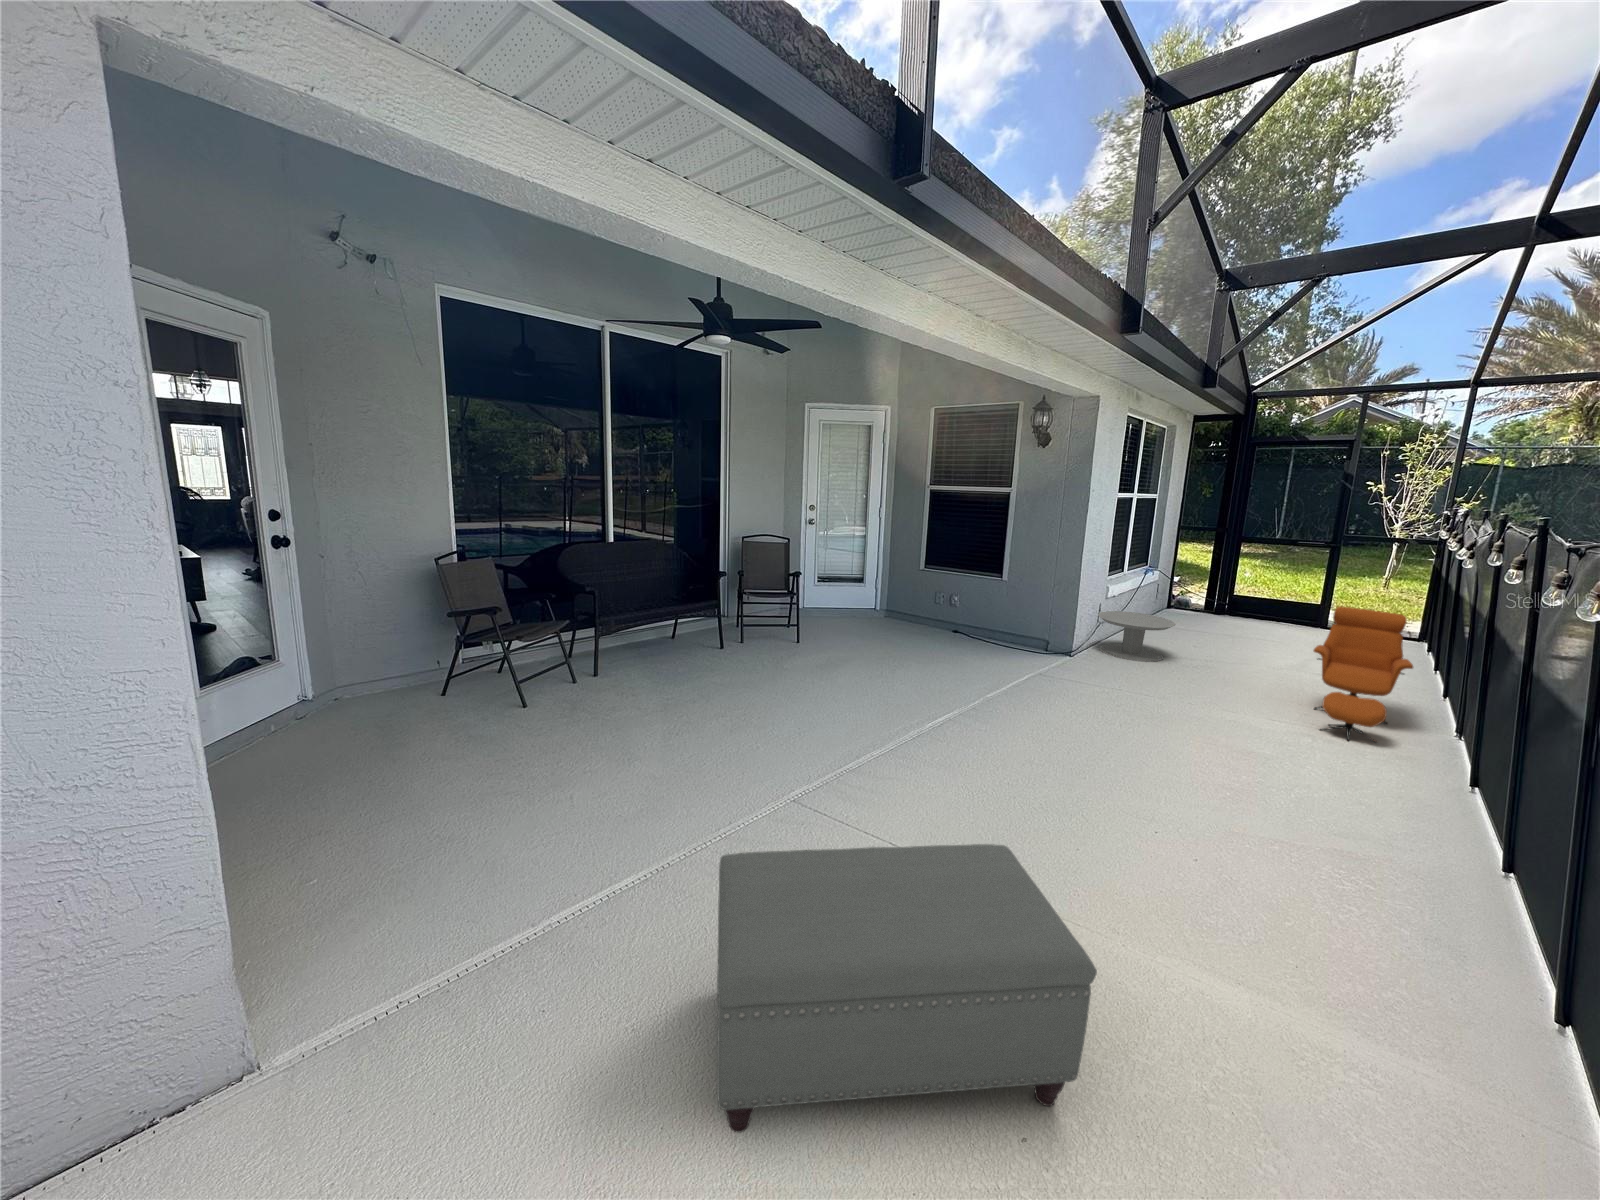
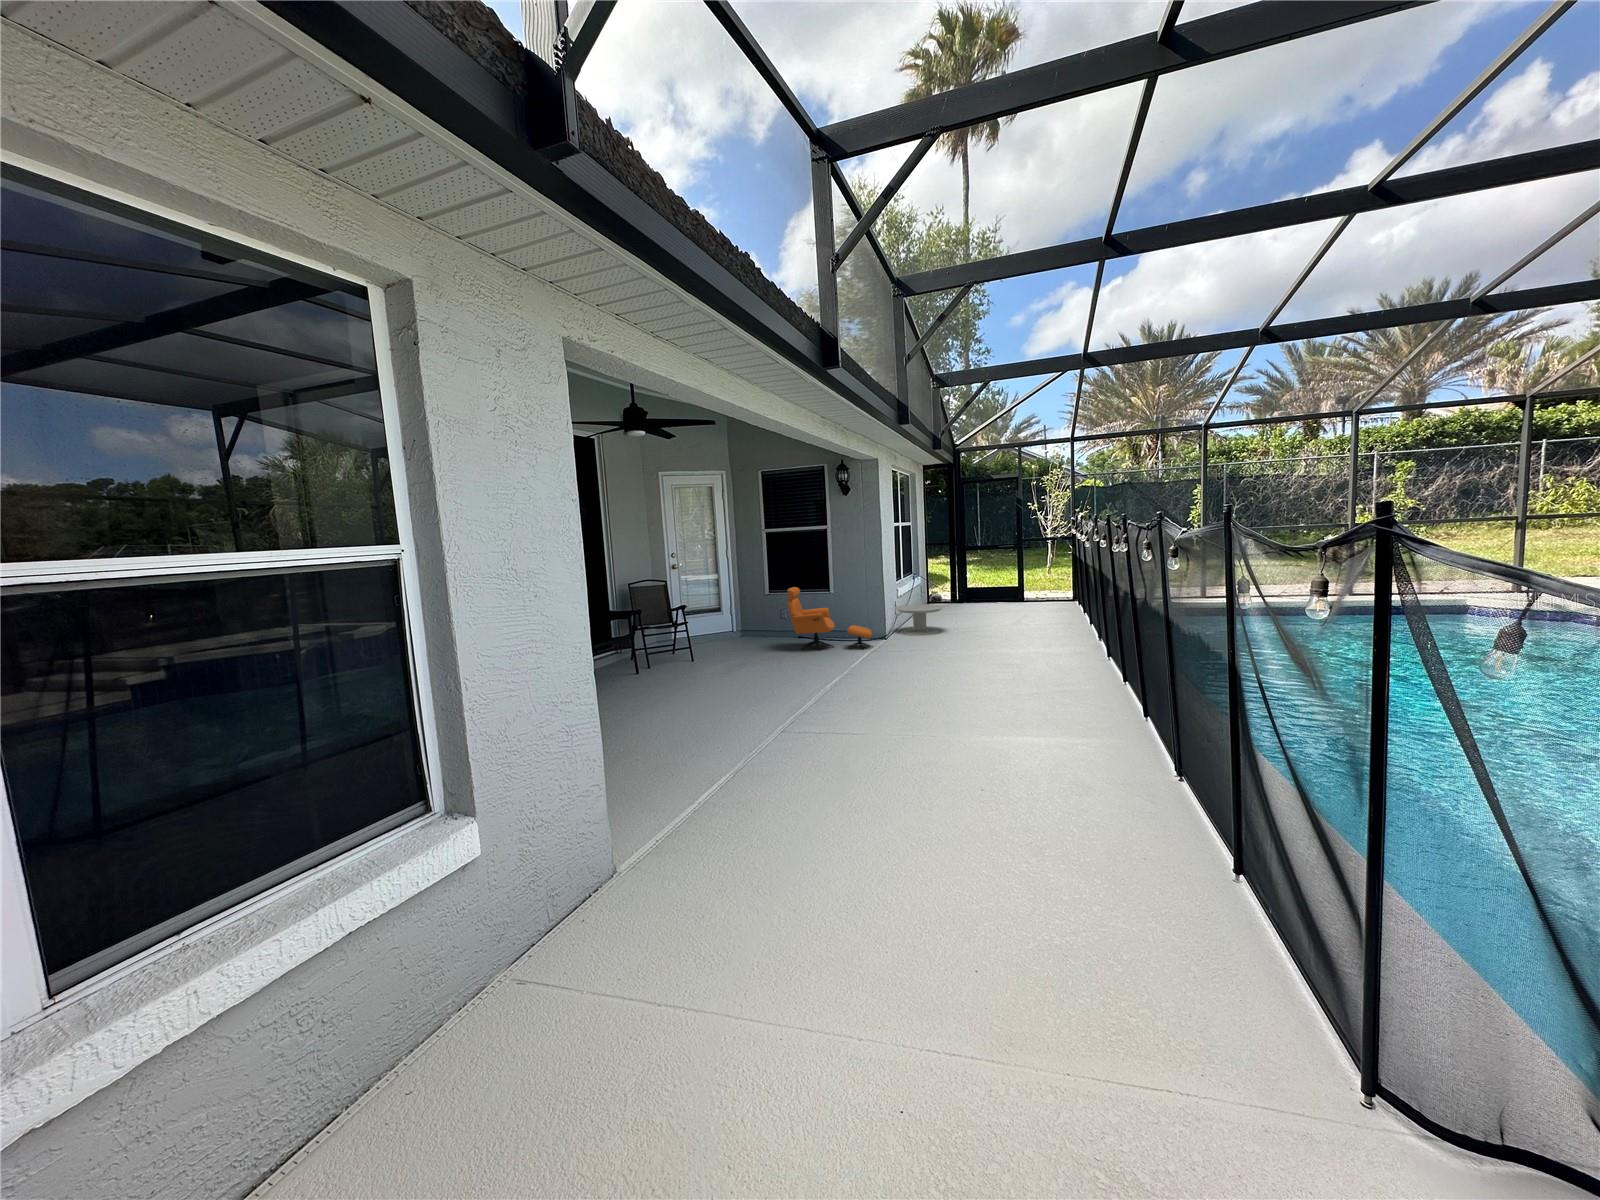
armchair: present [1314,607,1413,742] -> present [787,587,873,651]
ottoman: present [717,844,1097,1133] -> none [804,686,988,816]

